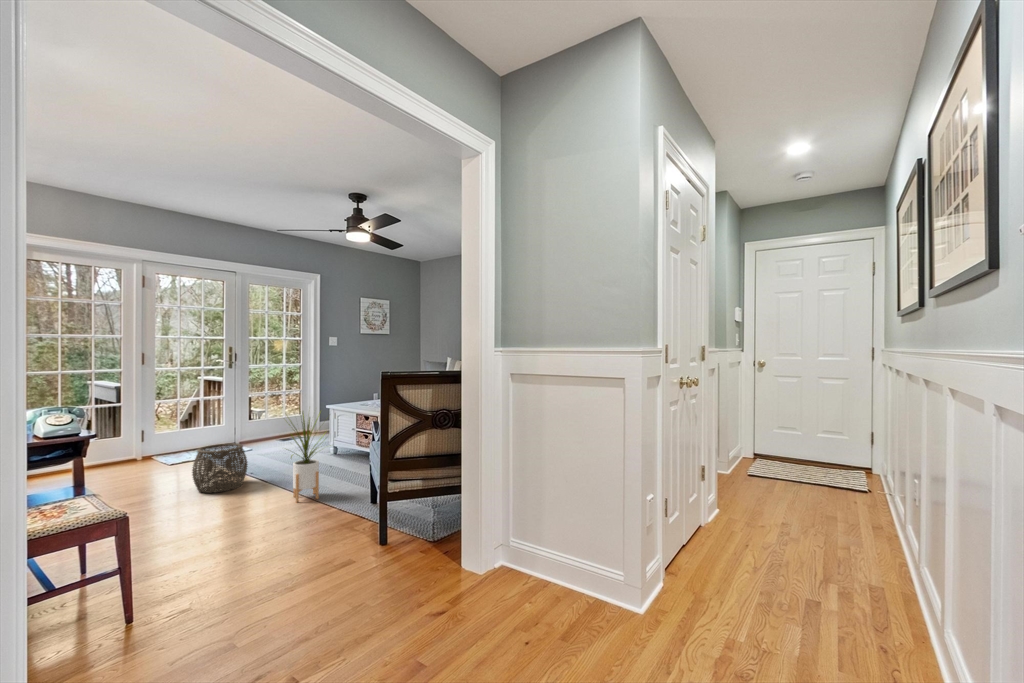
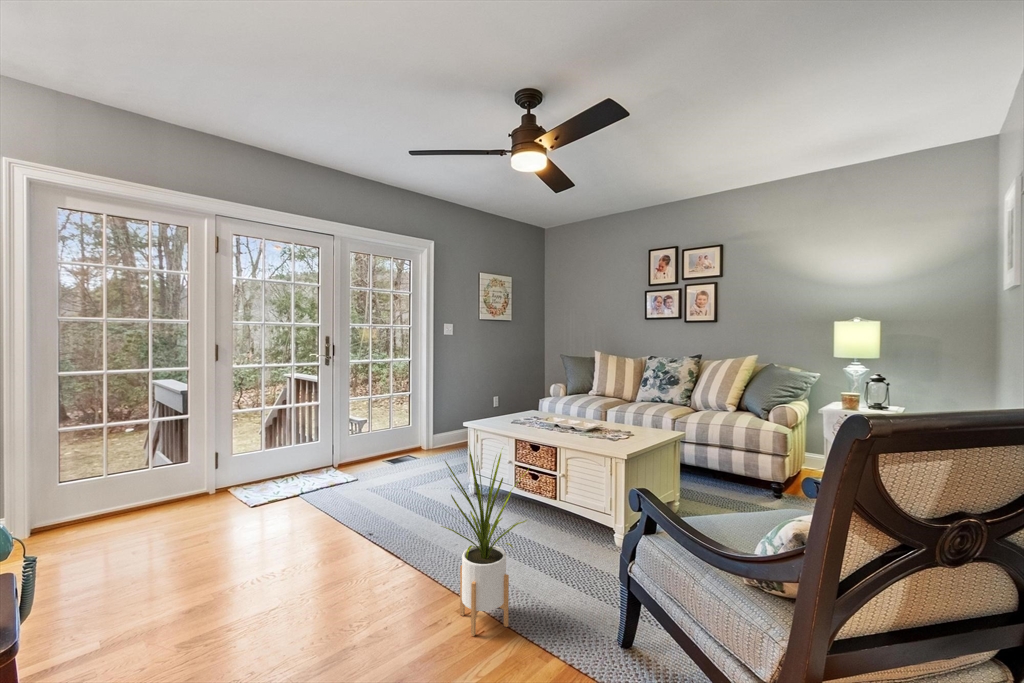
woven basket: present [192,443,248,493] -> none [285,496,371,591]

